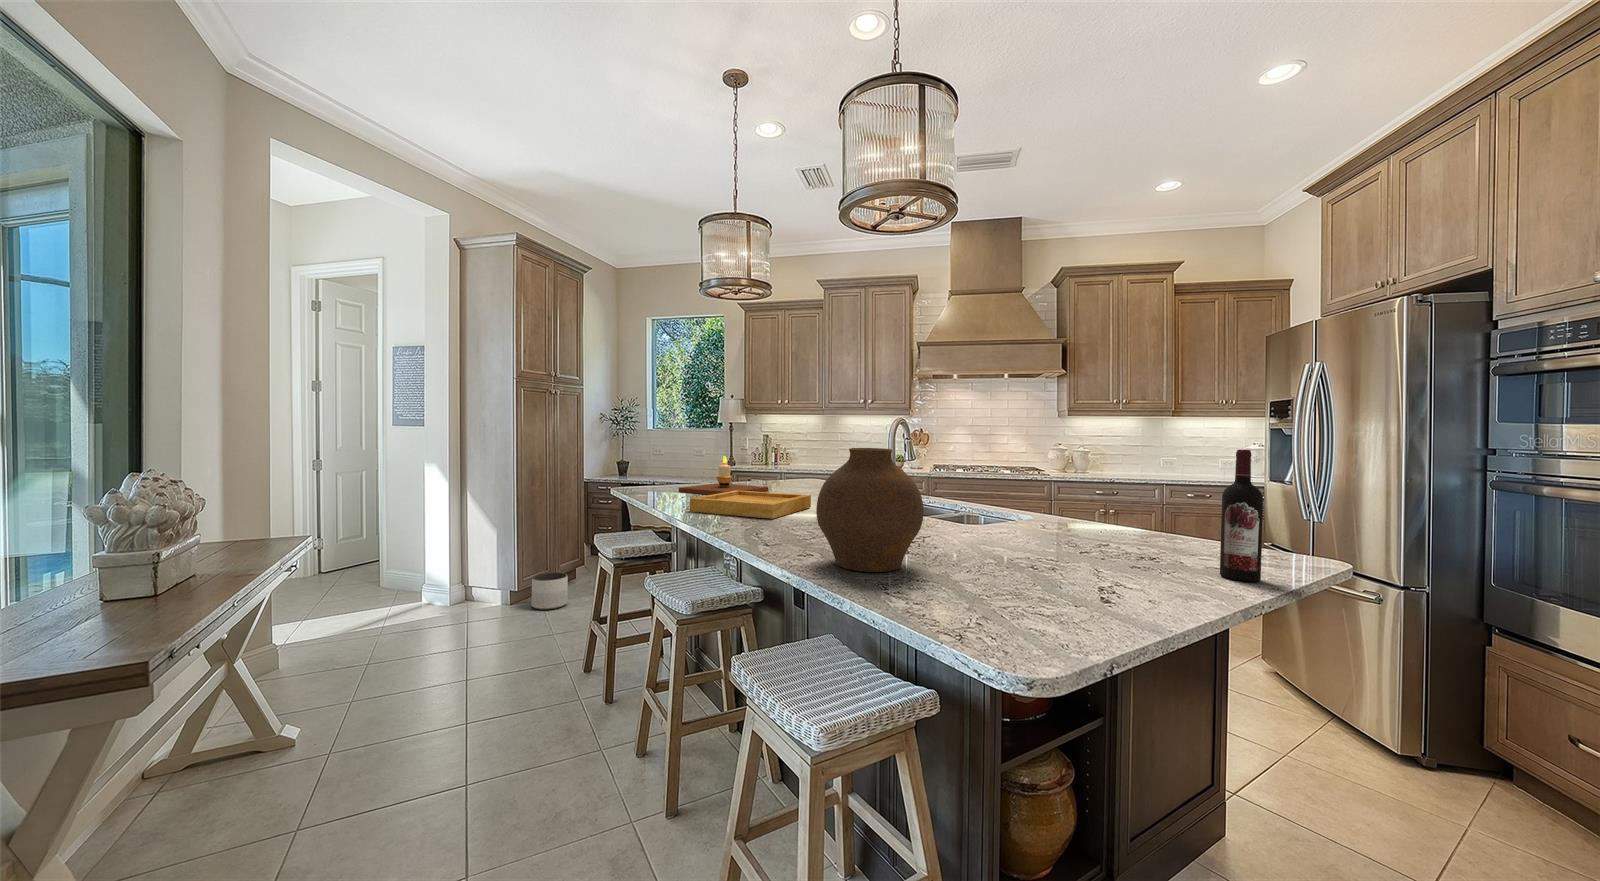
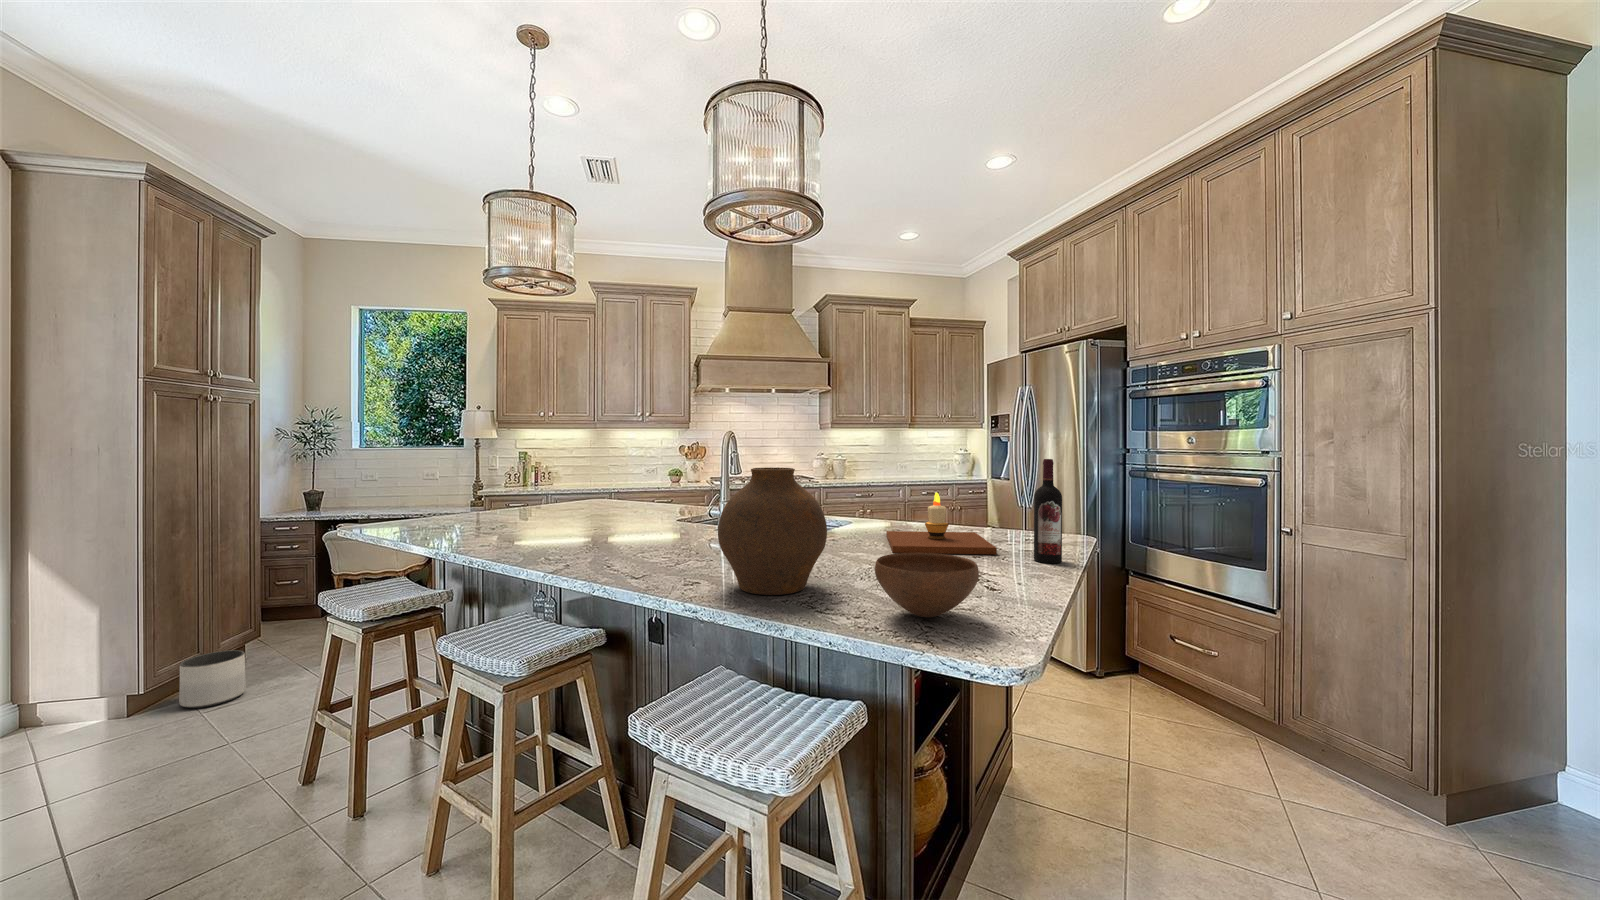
candle: present [679,456,768,495] -> present [886,492,997,554]
tray: present [690,490,811,519] -> none [500,519,639,549]
bowl: none [935,542,1051,612] -> present [875,553,979,617]

